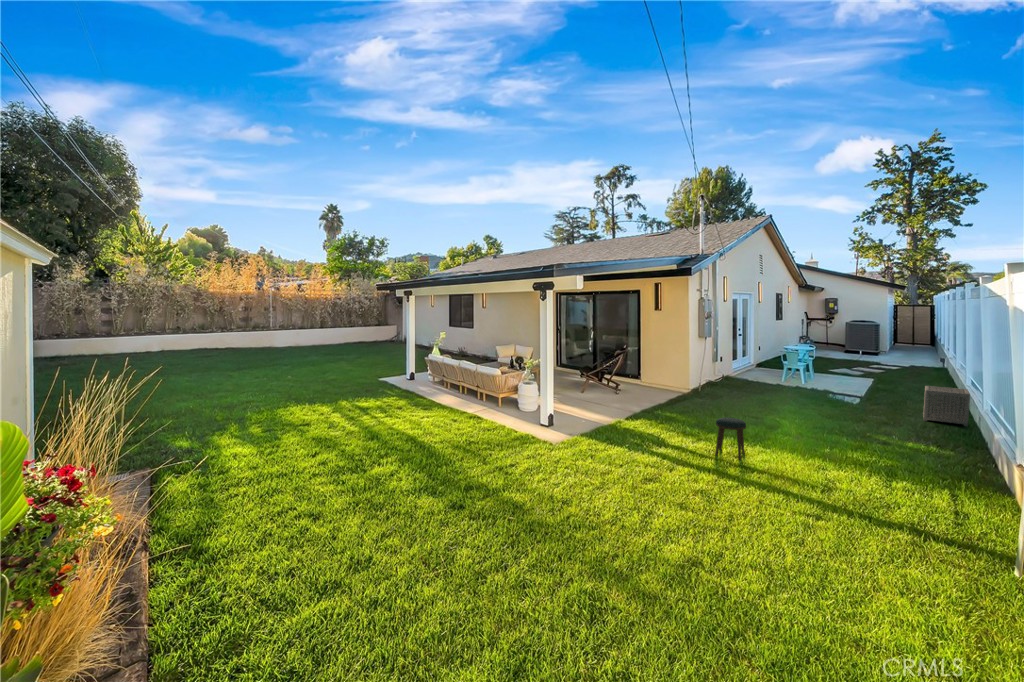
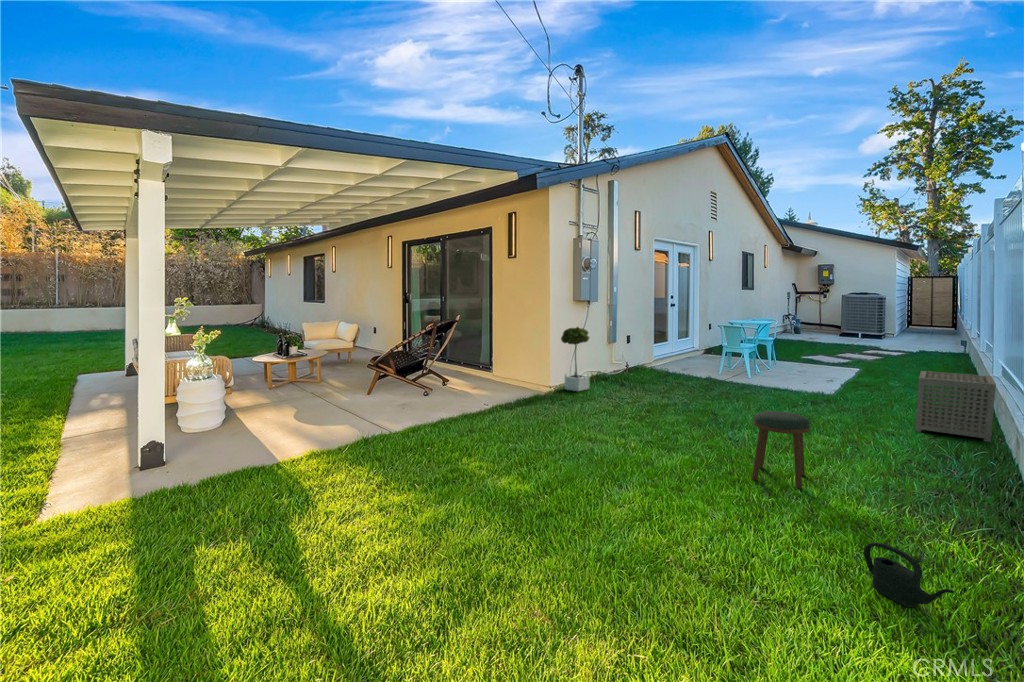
potted tree: none [686,355,705,397] -> present [561,327,589,391]
stool: present [715,417,746,460] -> present [752,411,810,489]
watering can: none [919,461,958,484] -> present [864,543,954,607]

